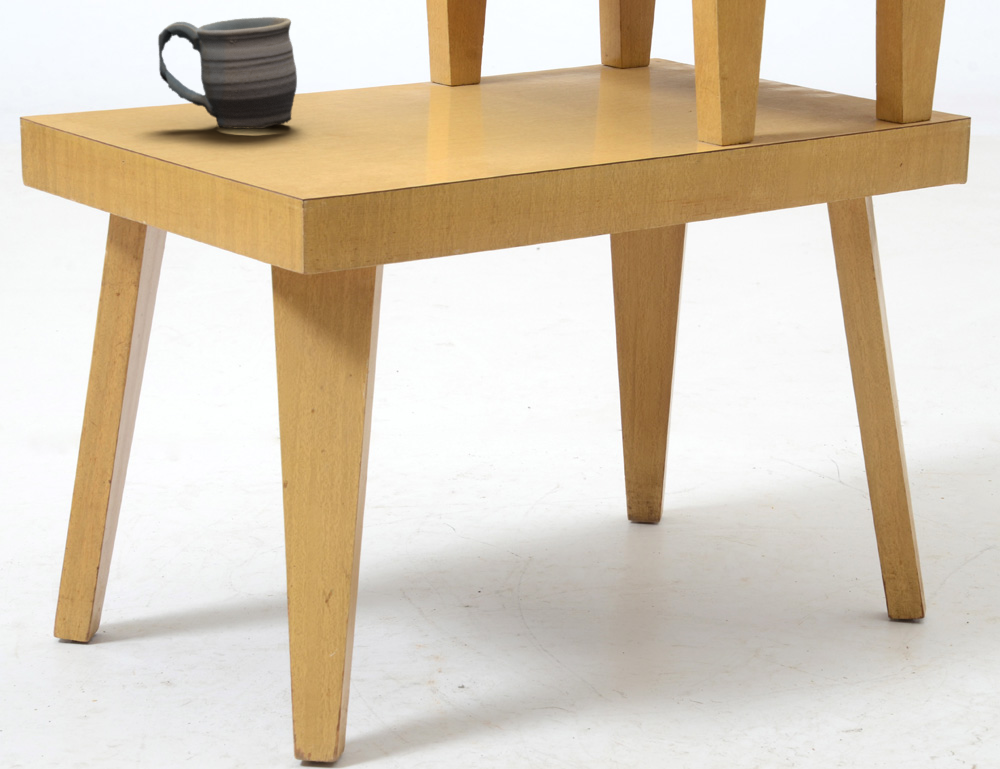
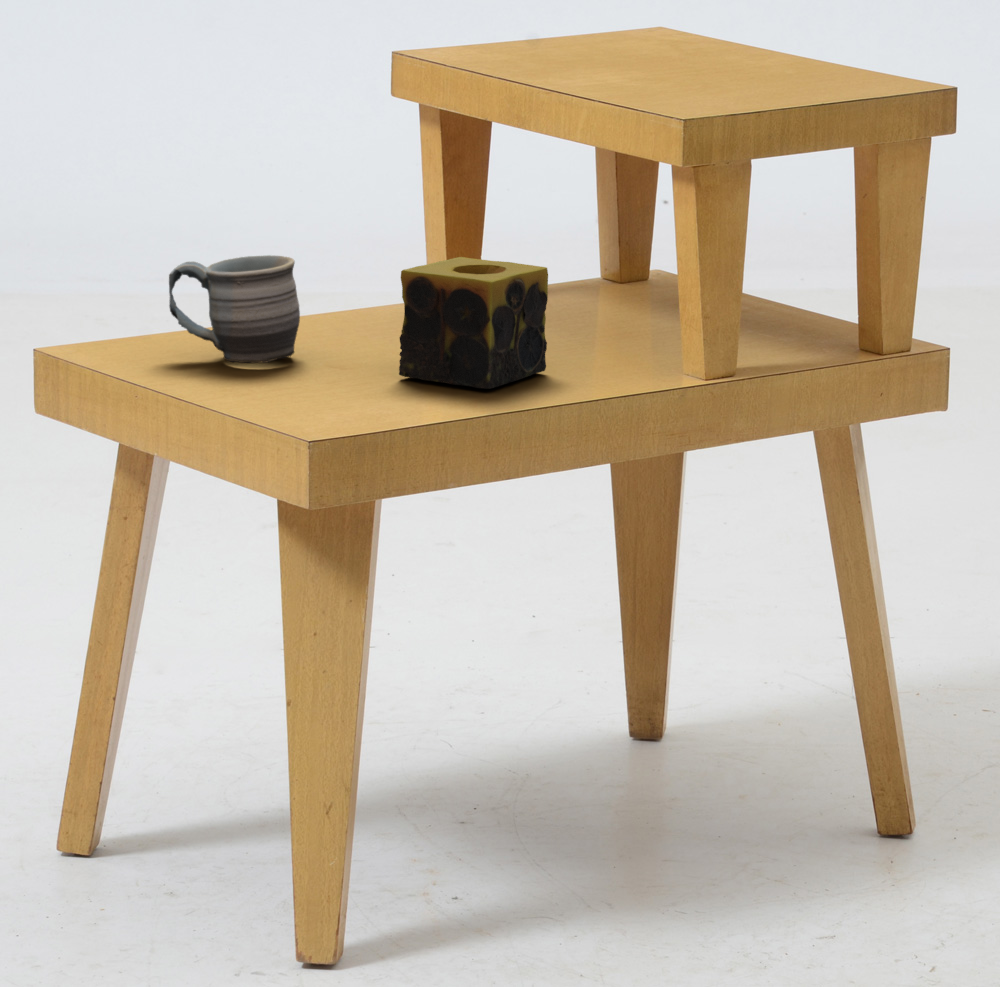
candle: none [401,17,559,151] -> present [399,257,548,389]

